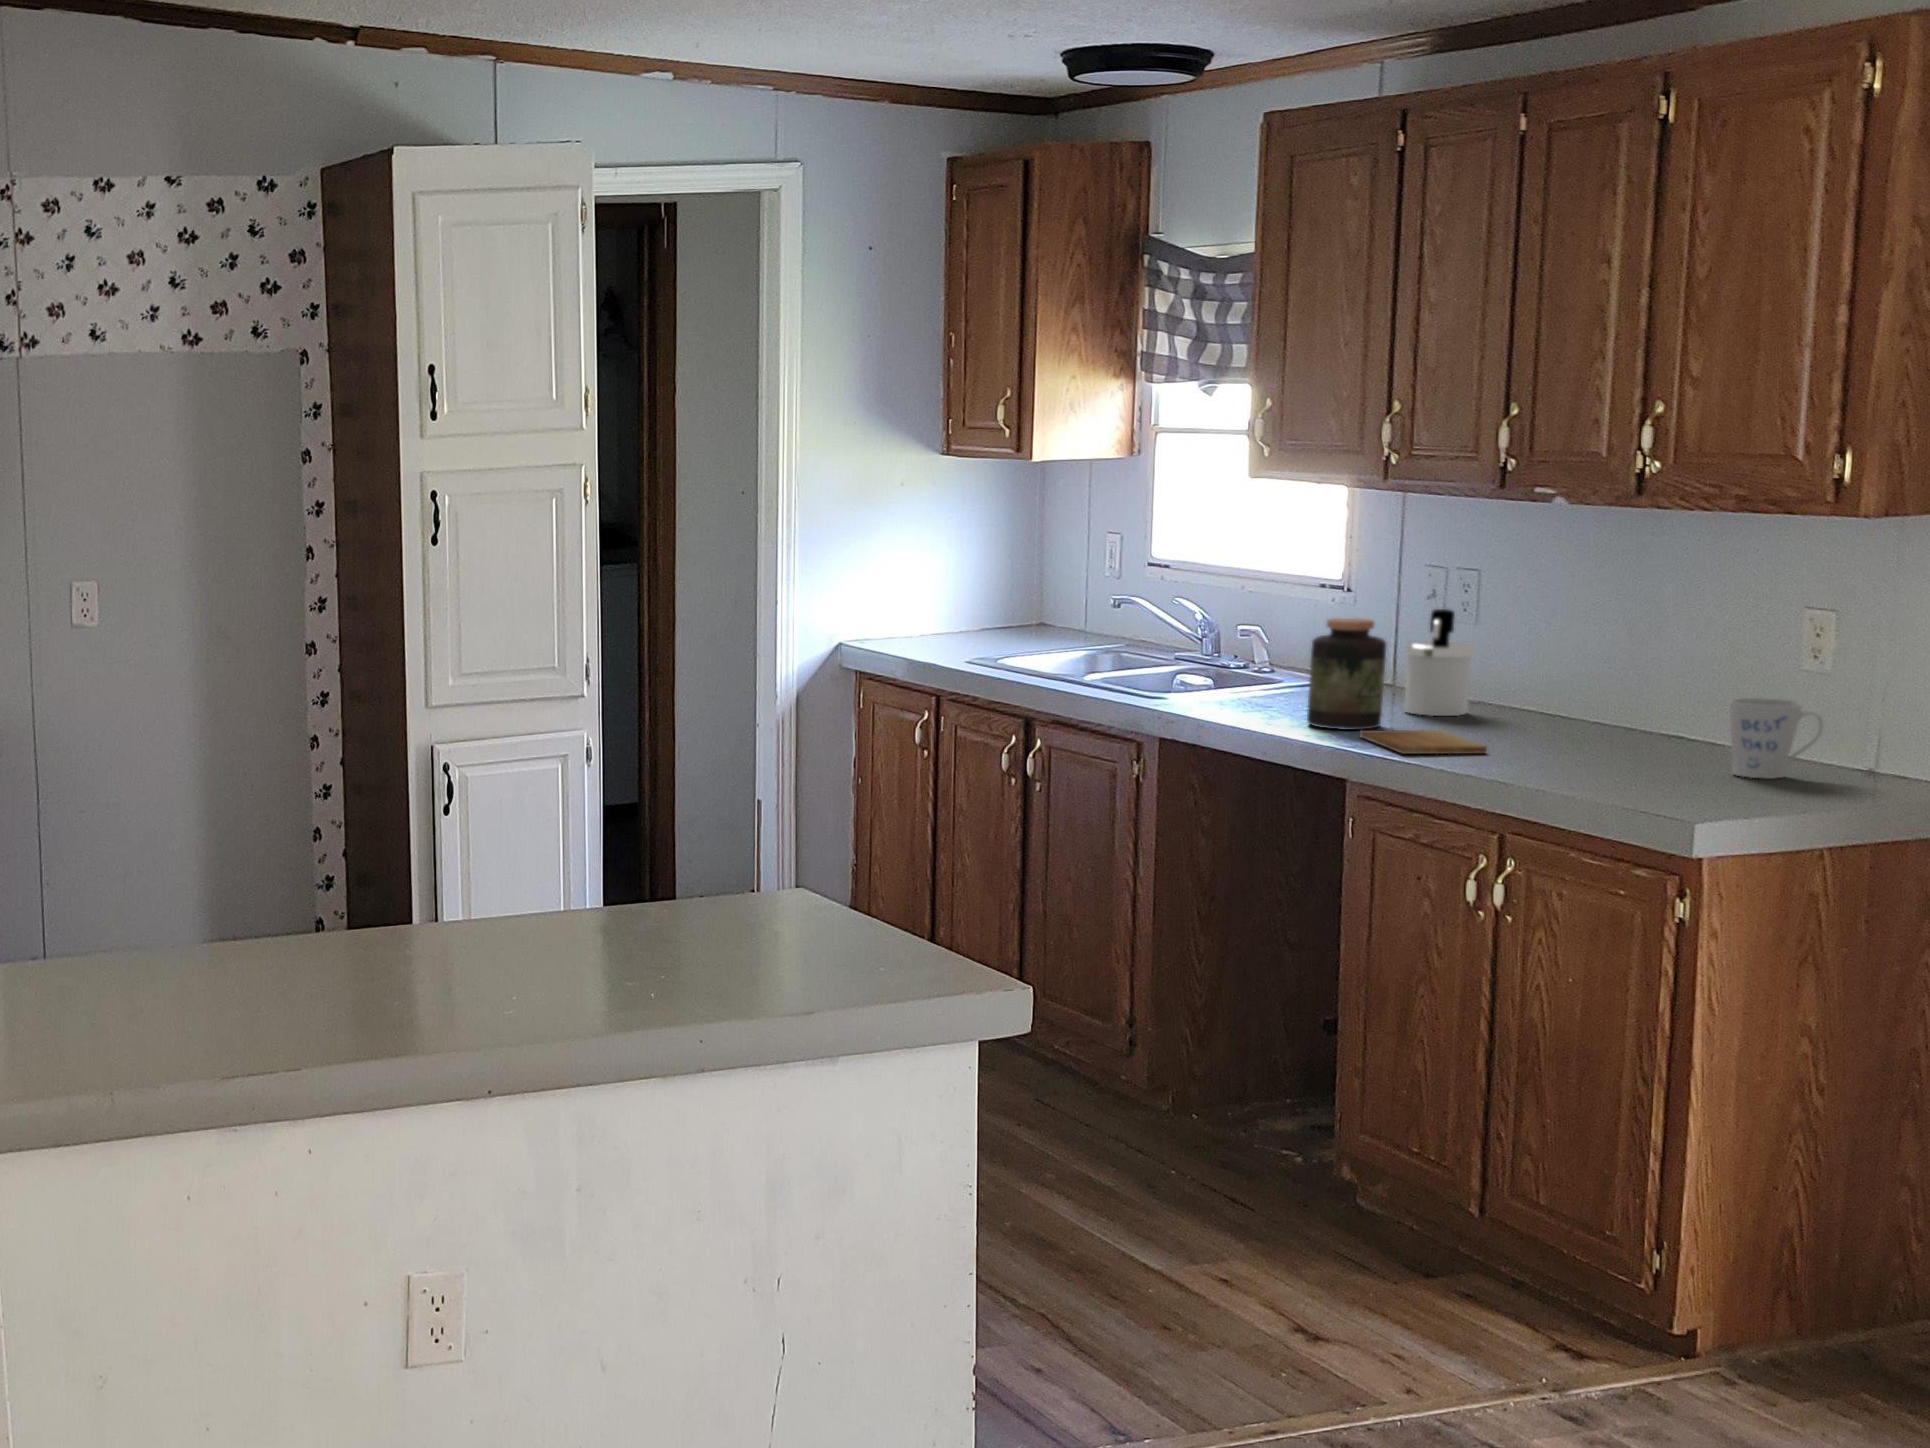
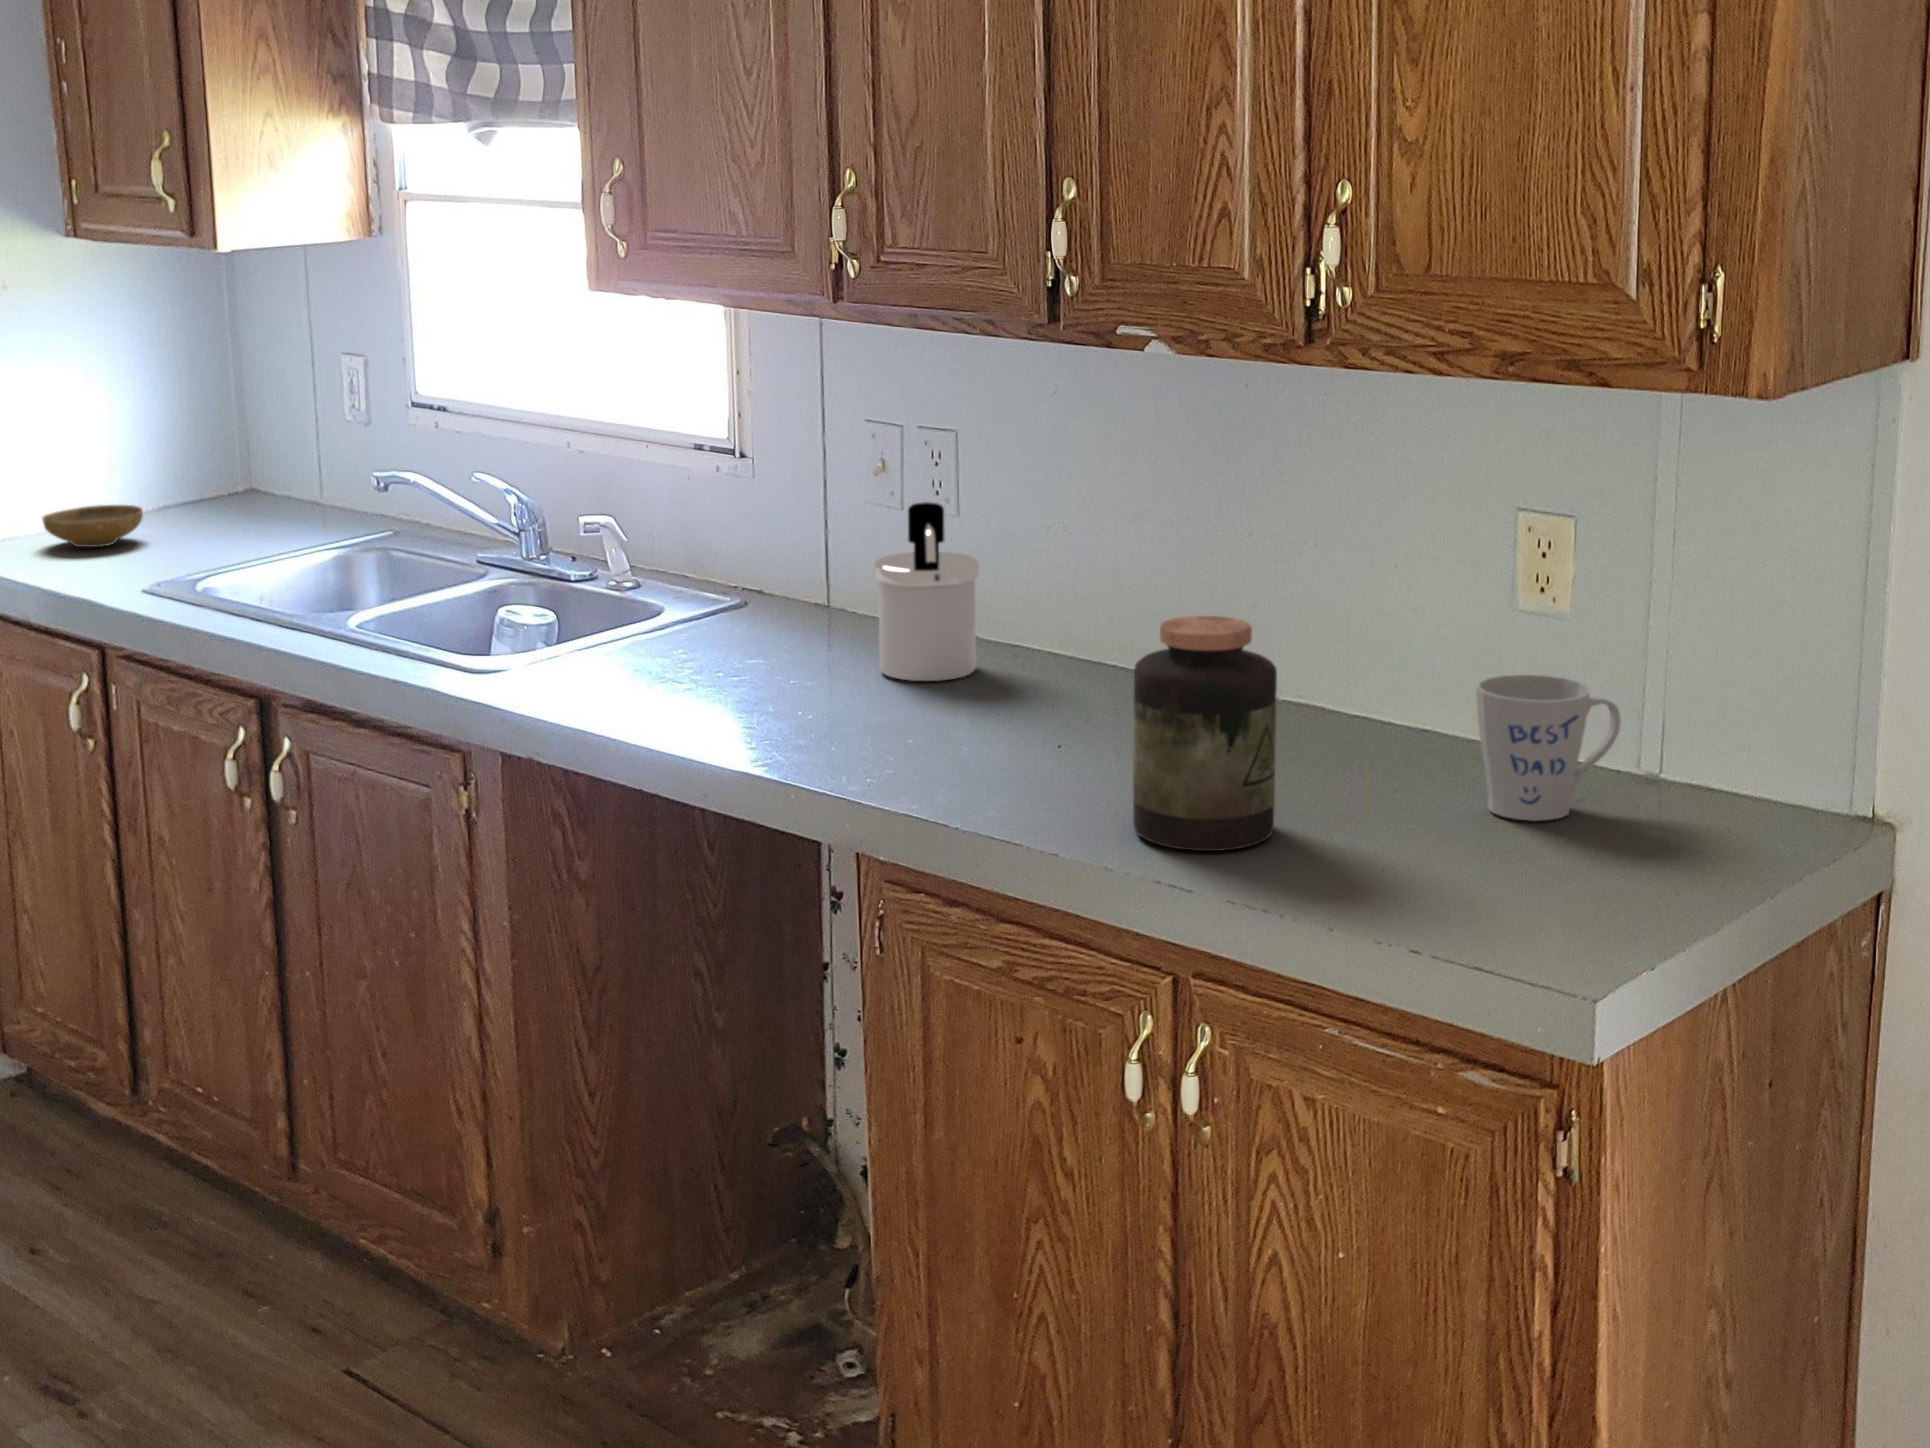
jar: present [1307,618,1386,730] -> present [1133,616,1277,851]
ceramic bowl: none [909,620,970,643] -> present [42,505,143,547]
cutting board: present [1360,730,1487,754] -> none [854,732,1080,811]

